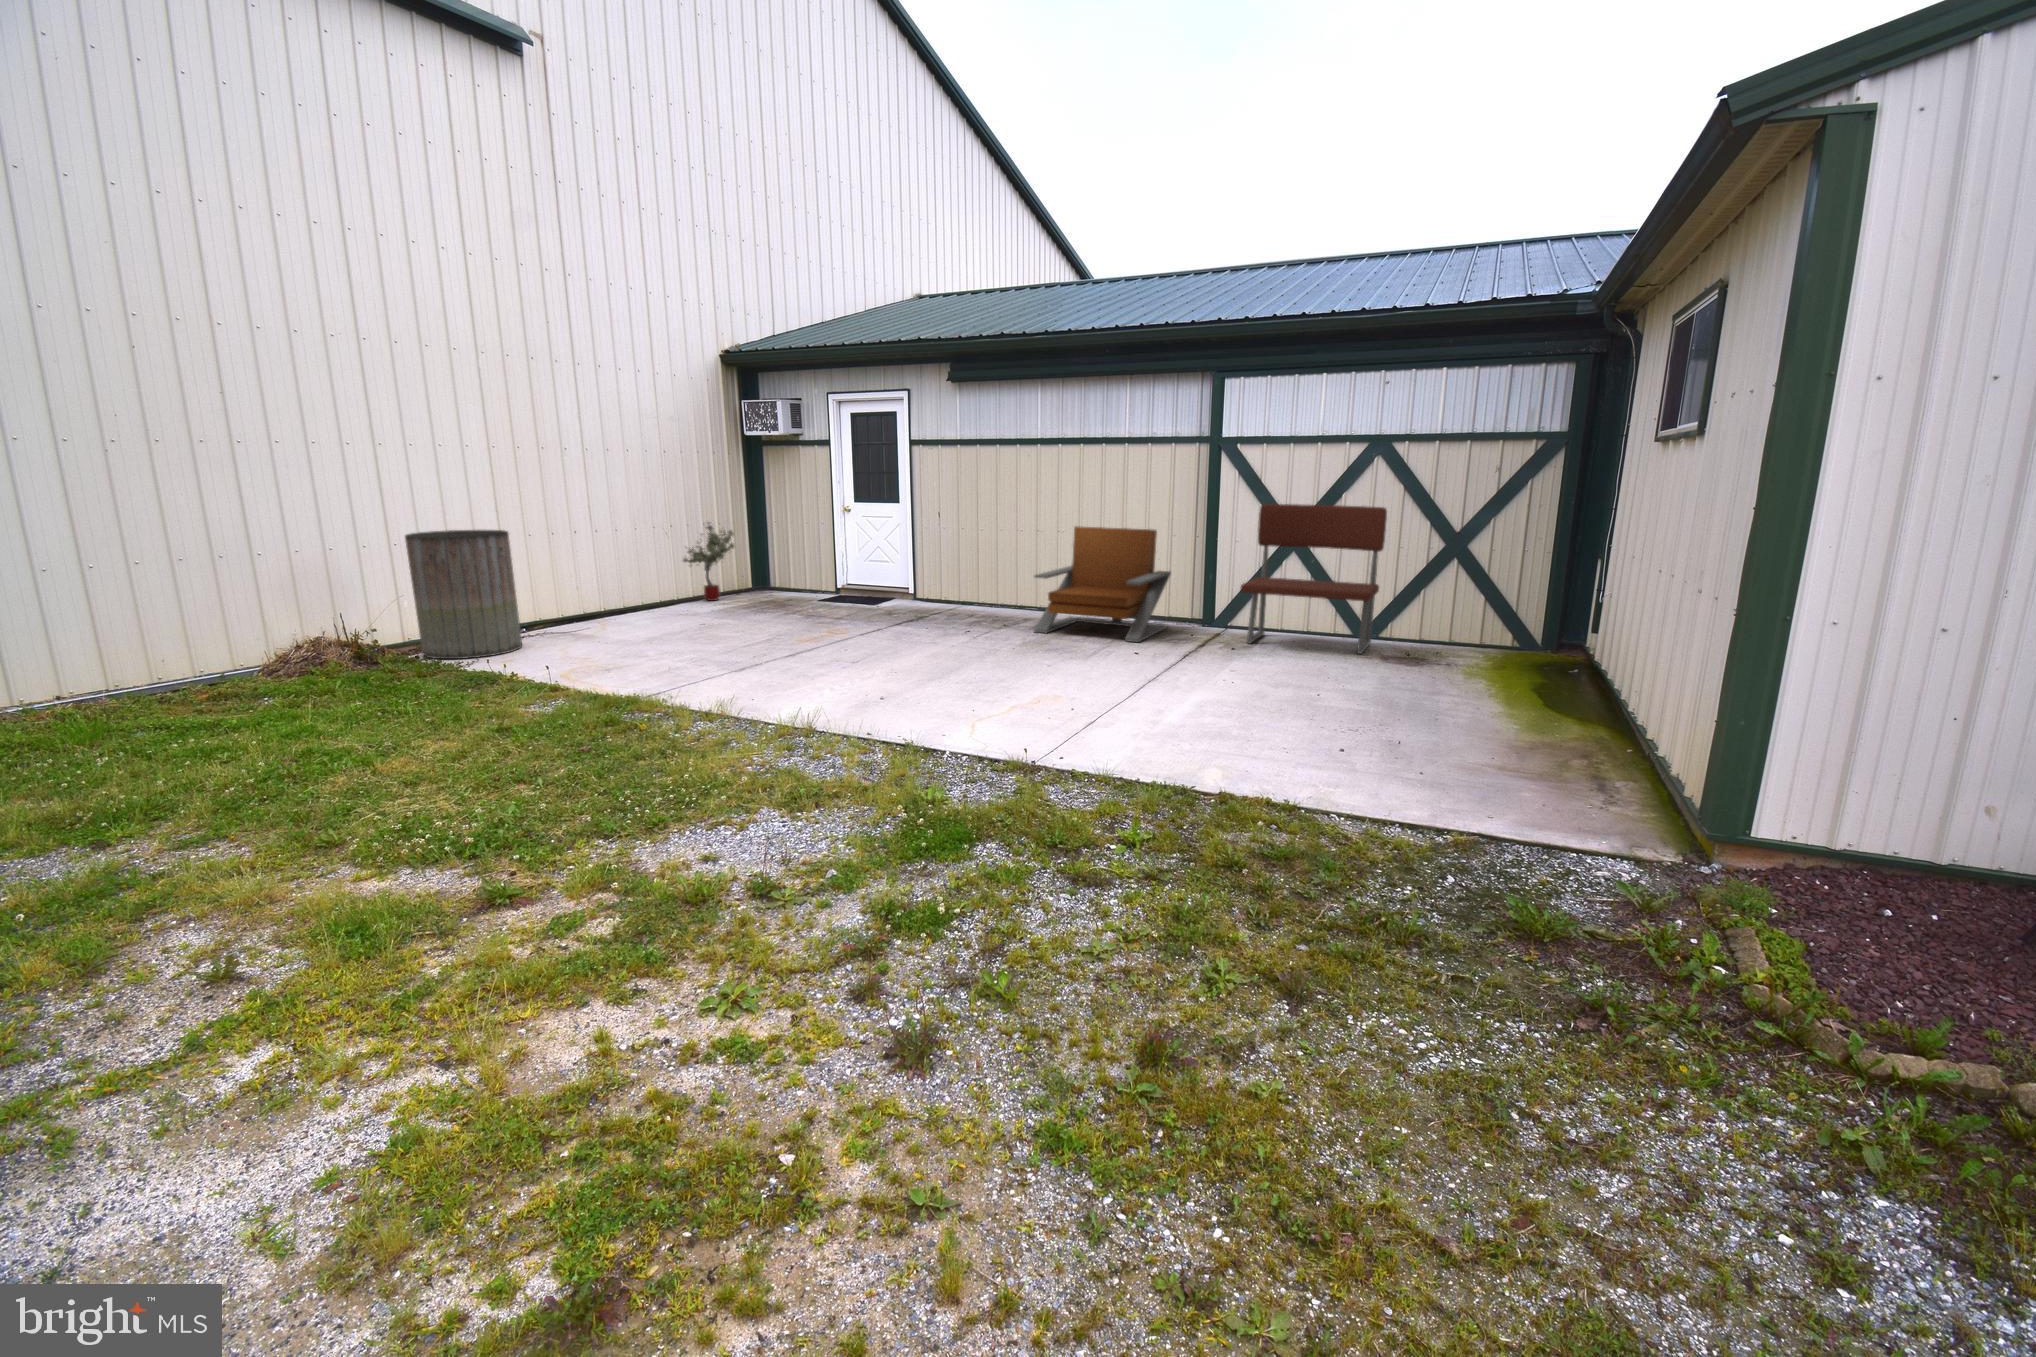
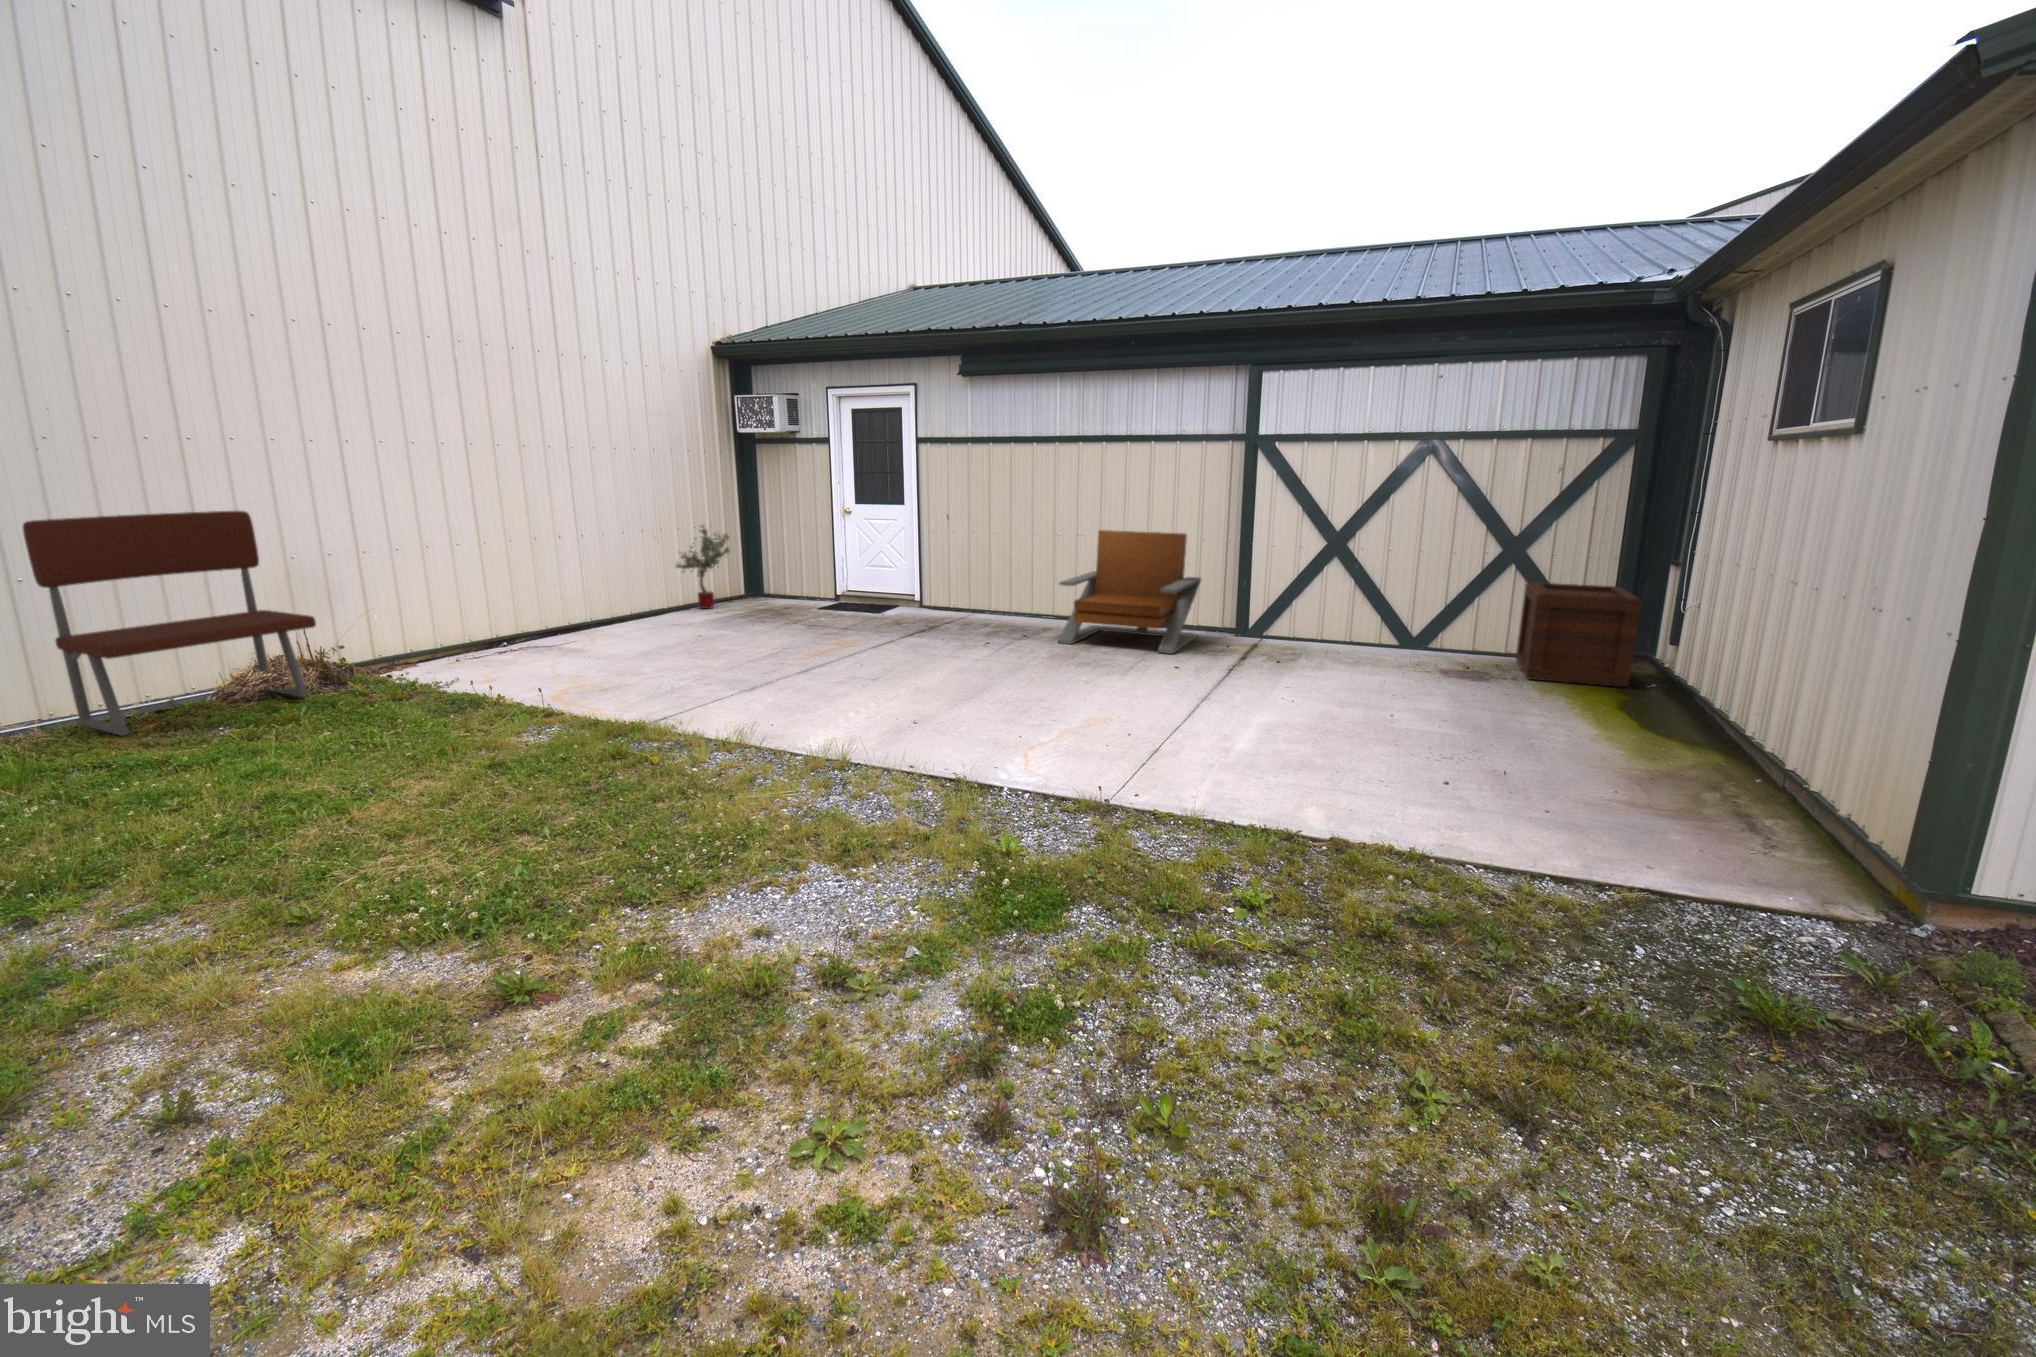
bench: present [1241,504,1387,654] -> present [23,511,316,736]
trash can: present [405,530,522,659] -> none [379,535,509,678]
wooden crate: none [1462,575,1568,673] -> present [1516,582,1642,687]

